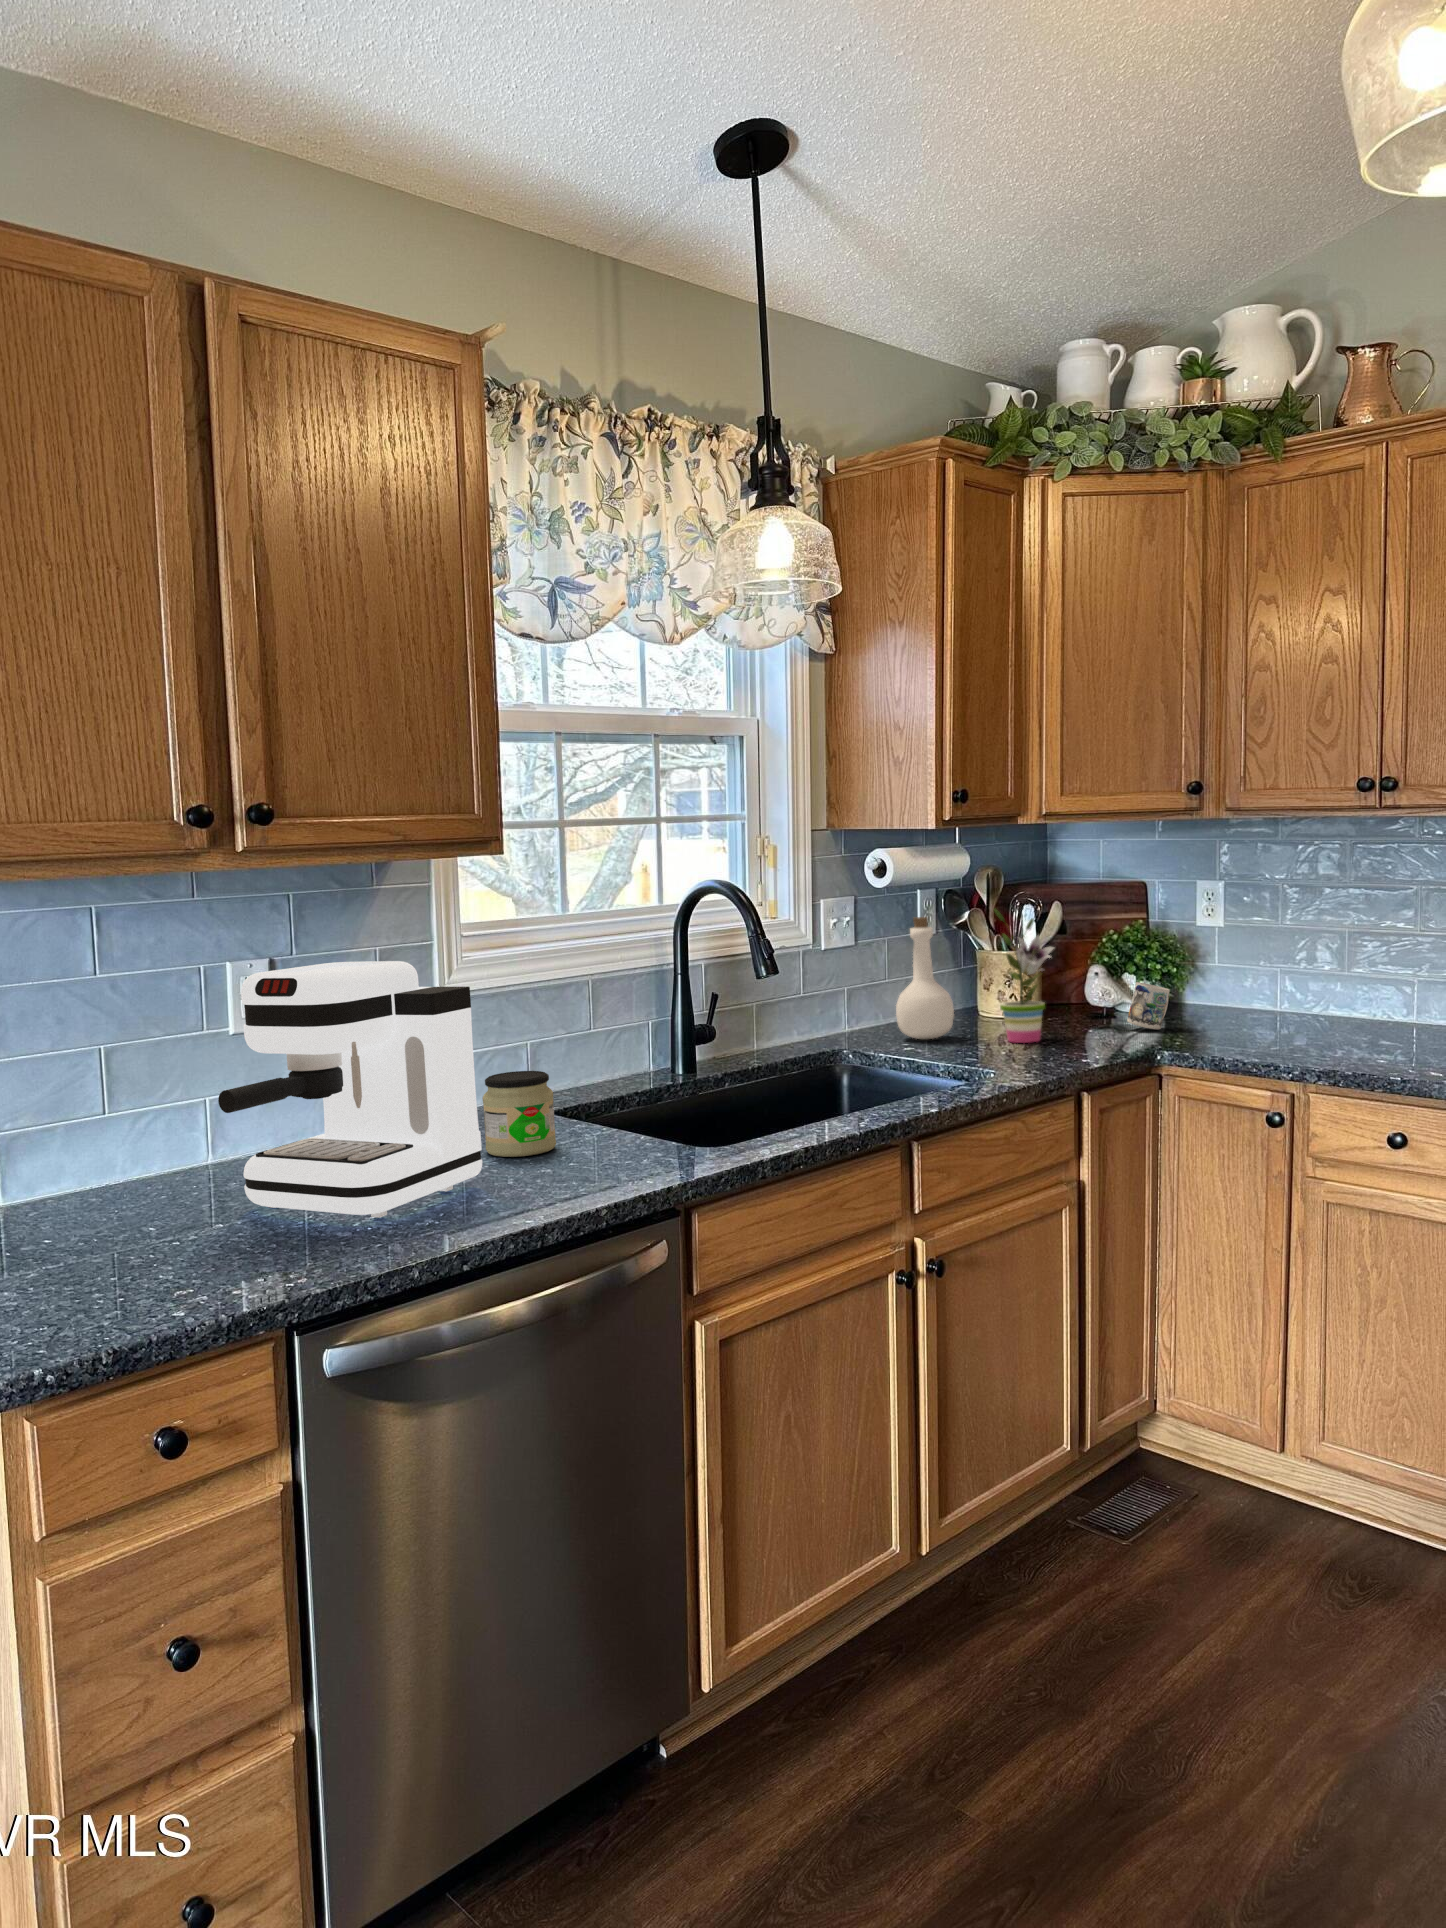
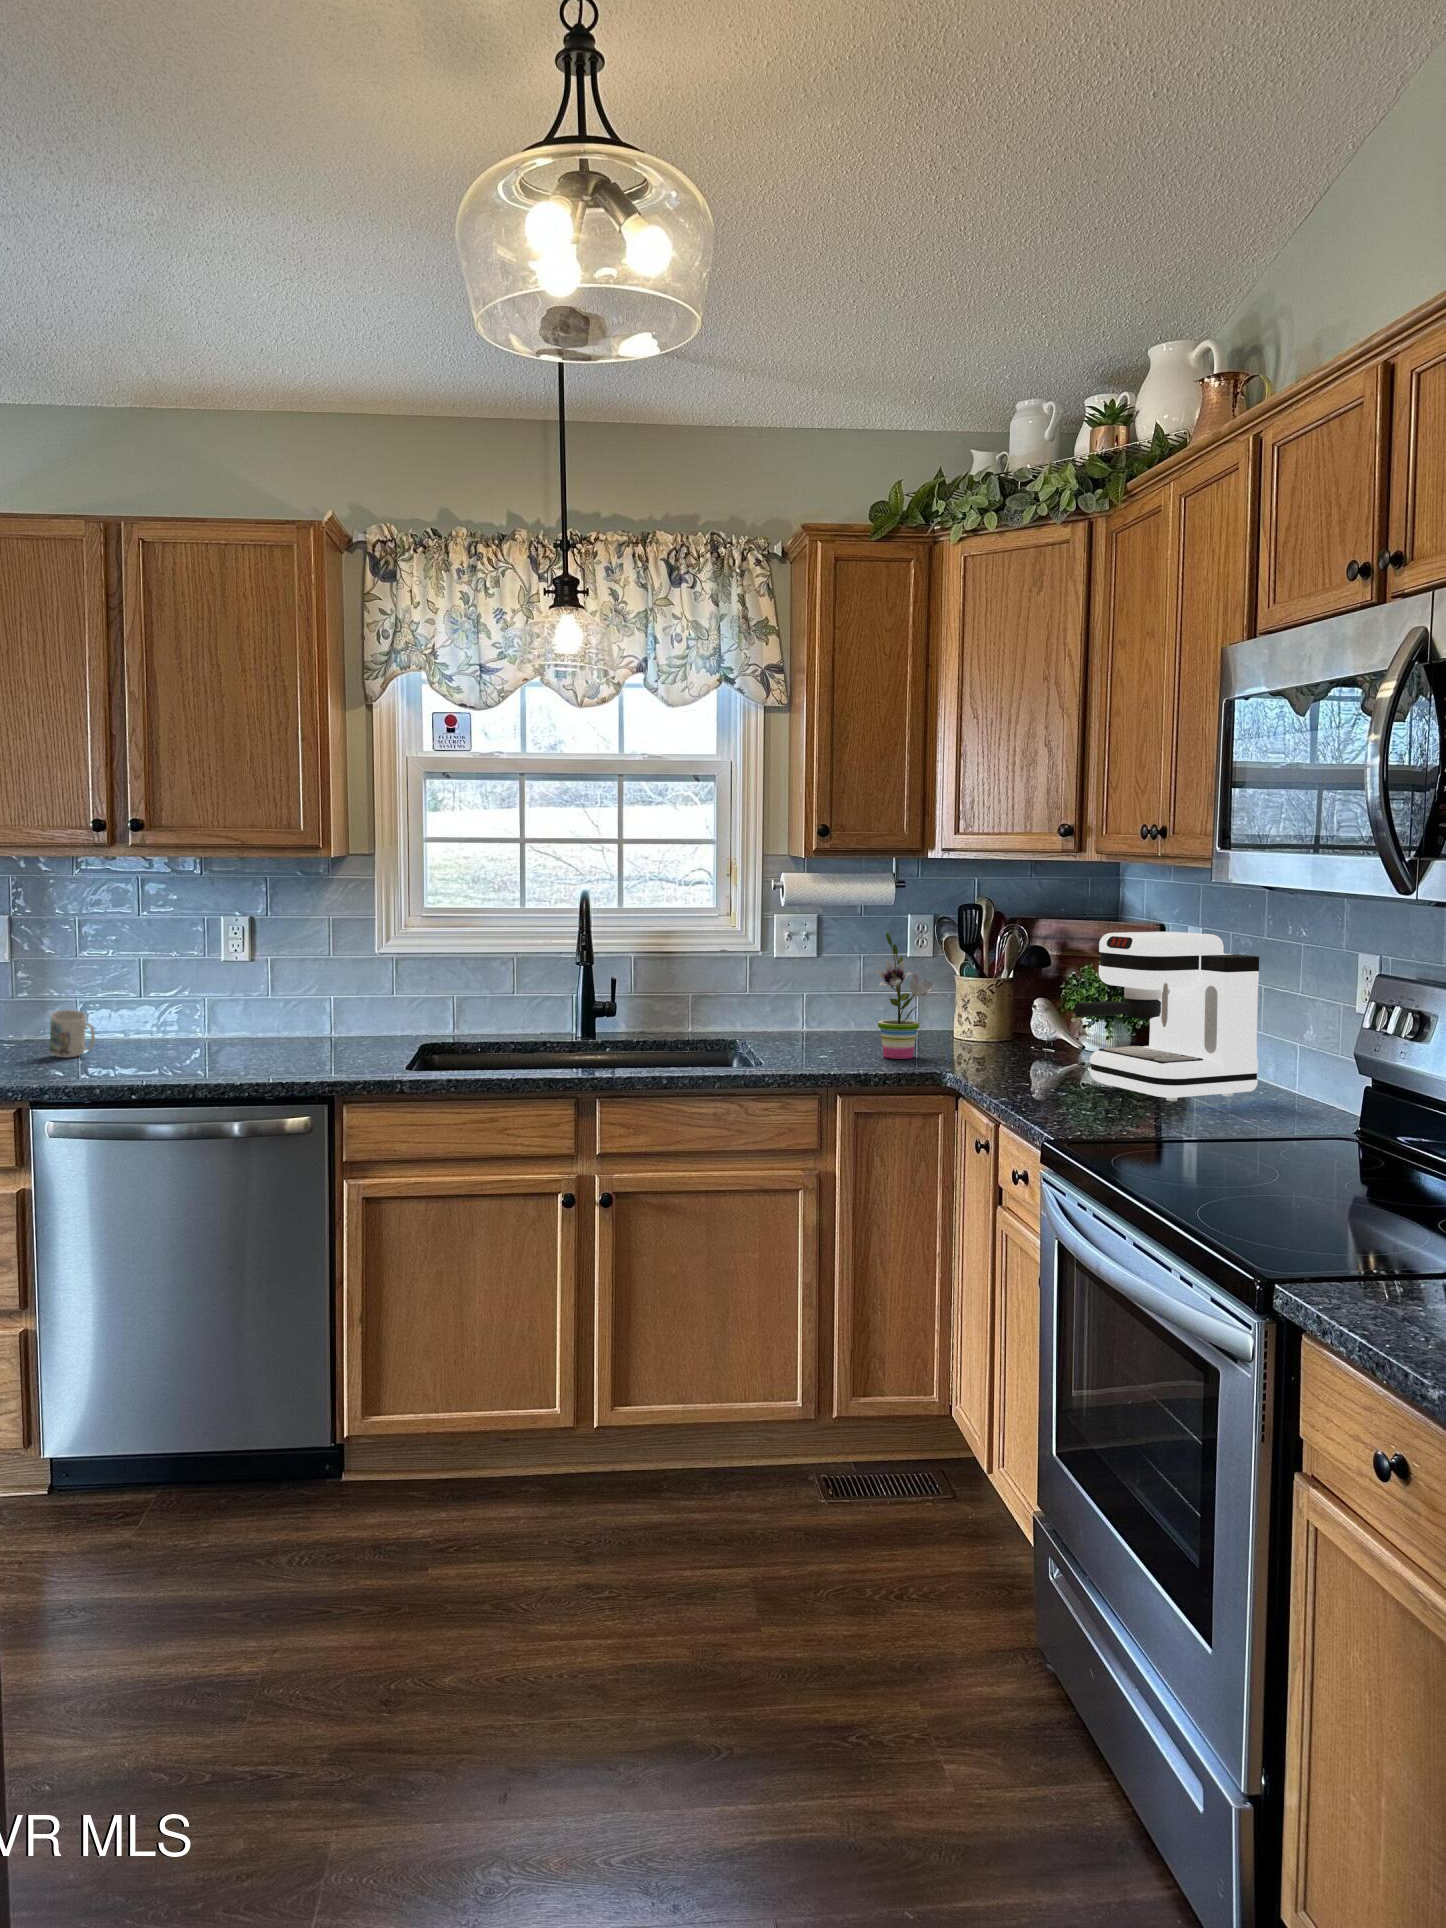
bottle: present [896,917,954,1039] -> none [820,935,871,1043]
coffee maker: present [218,961,482,1218] -> present [1074,932,1259,1101]
mug: present [1127,982,1170,1030] -> present [49,1010,95,1057]
jar: present [482,1071,556,1157] -> none [319,1004,367,1058]

